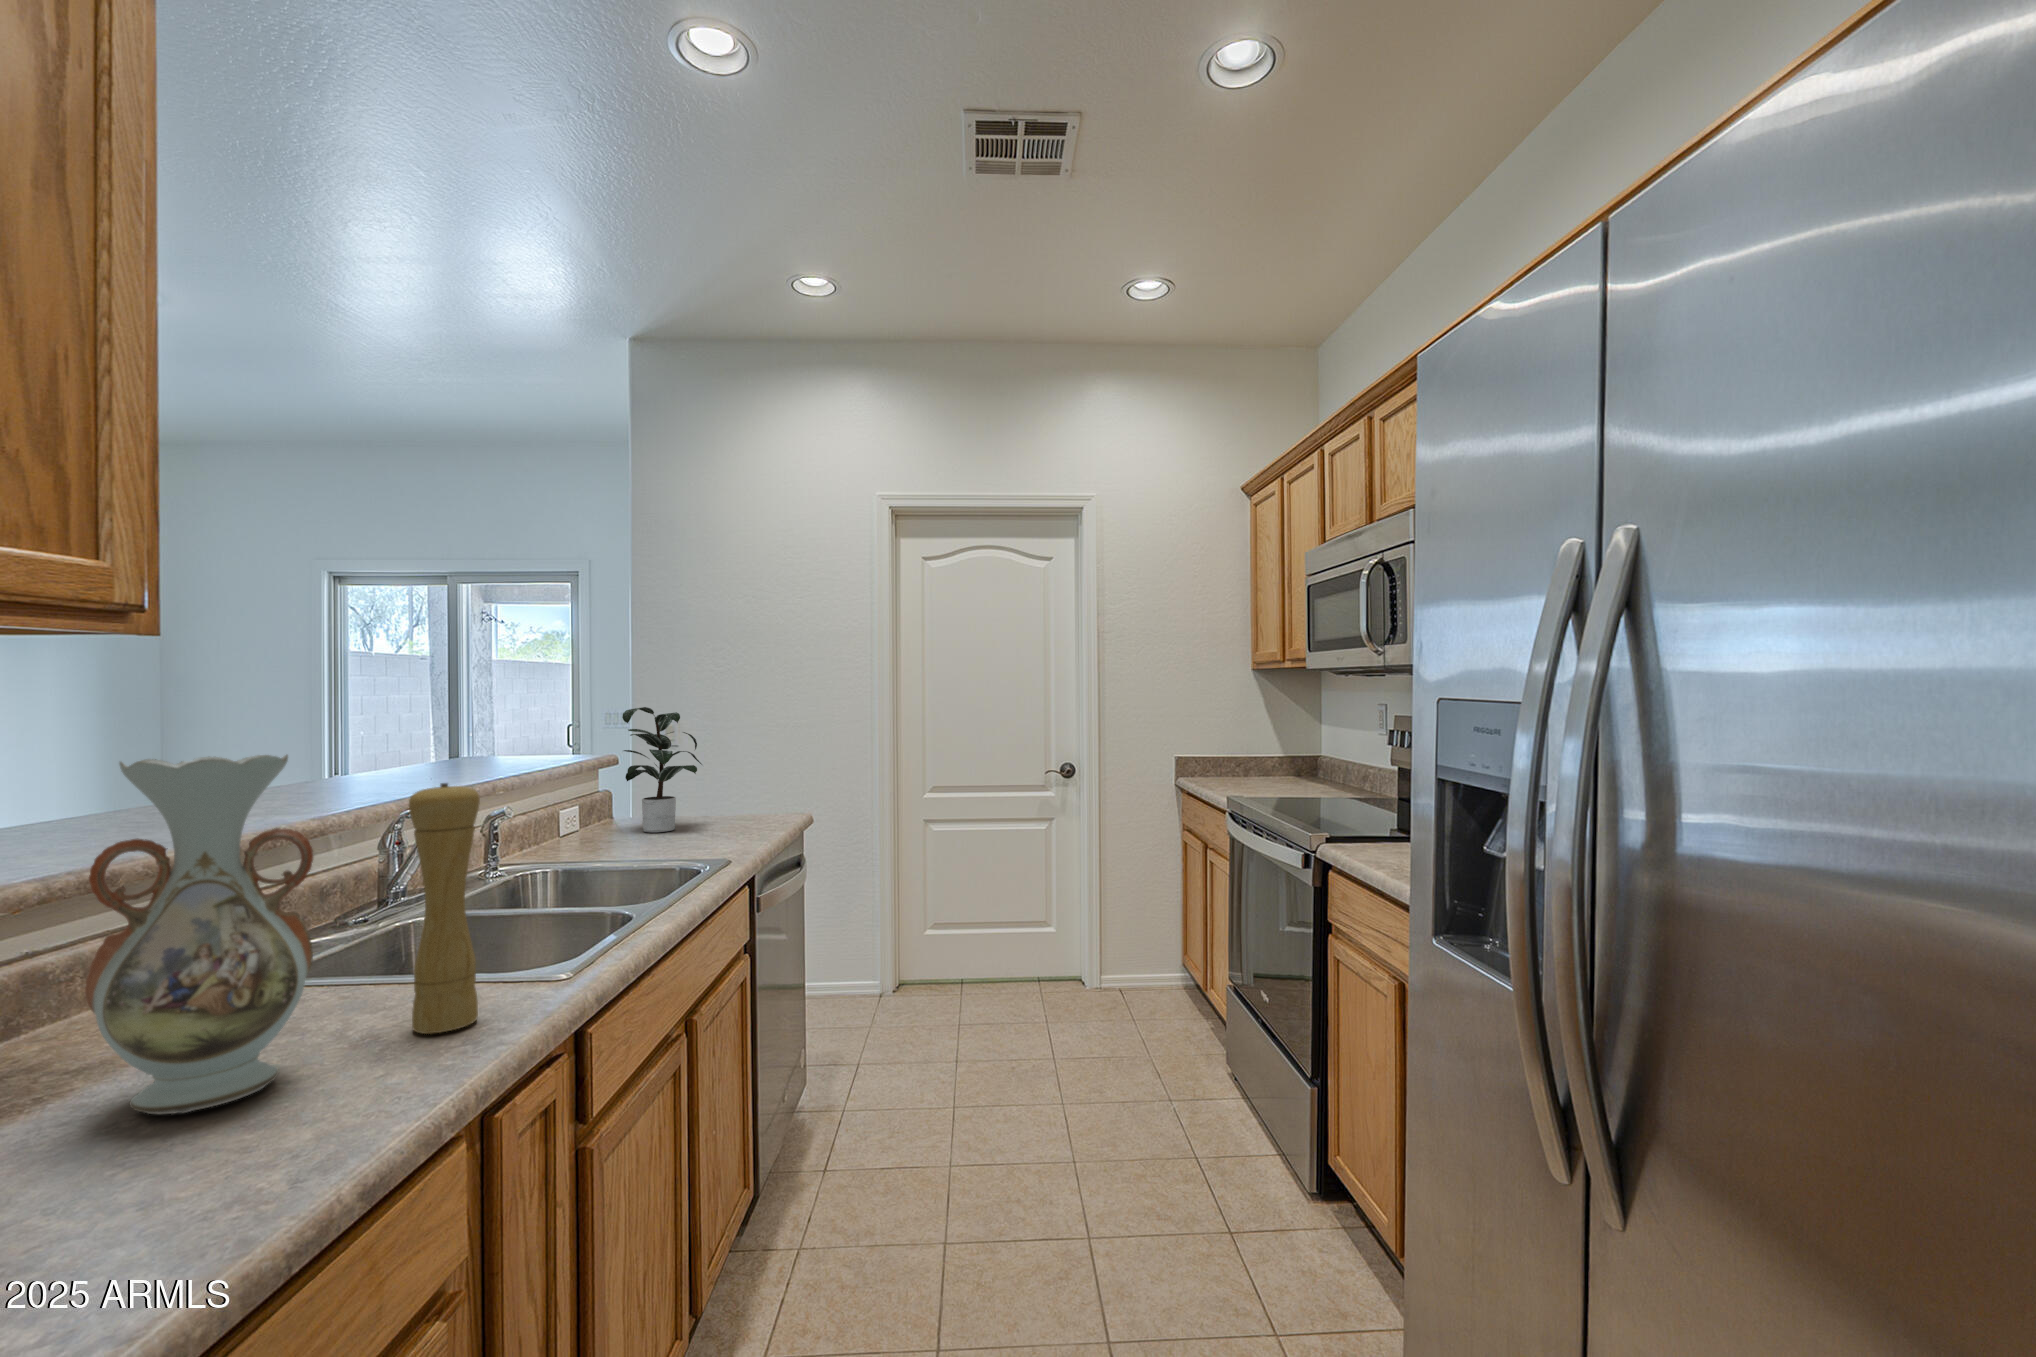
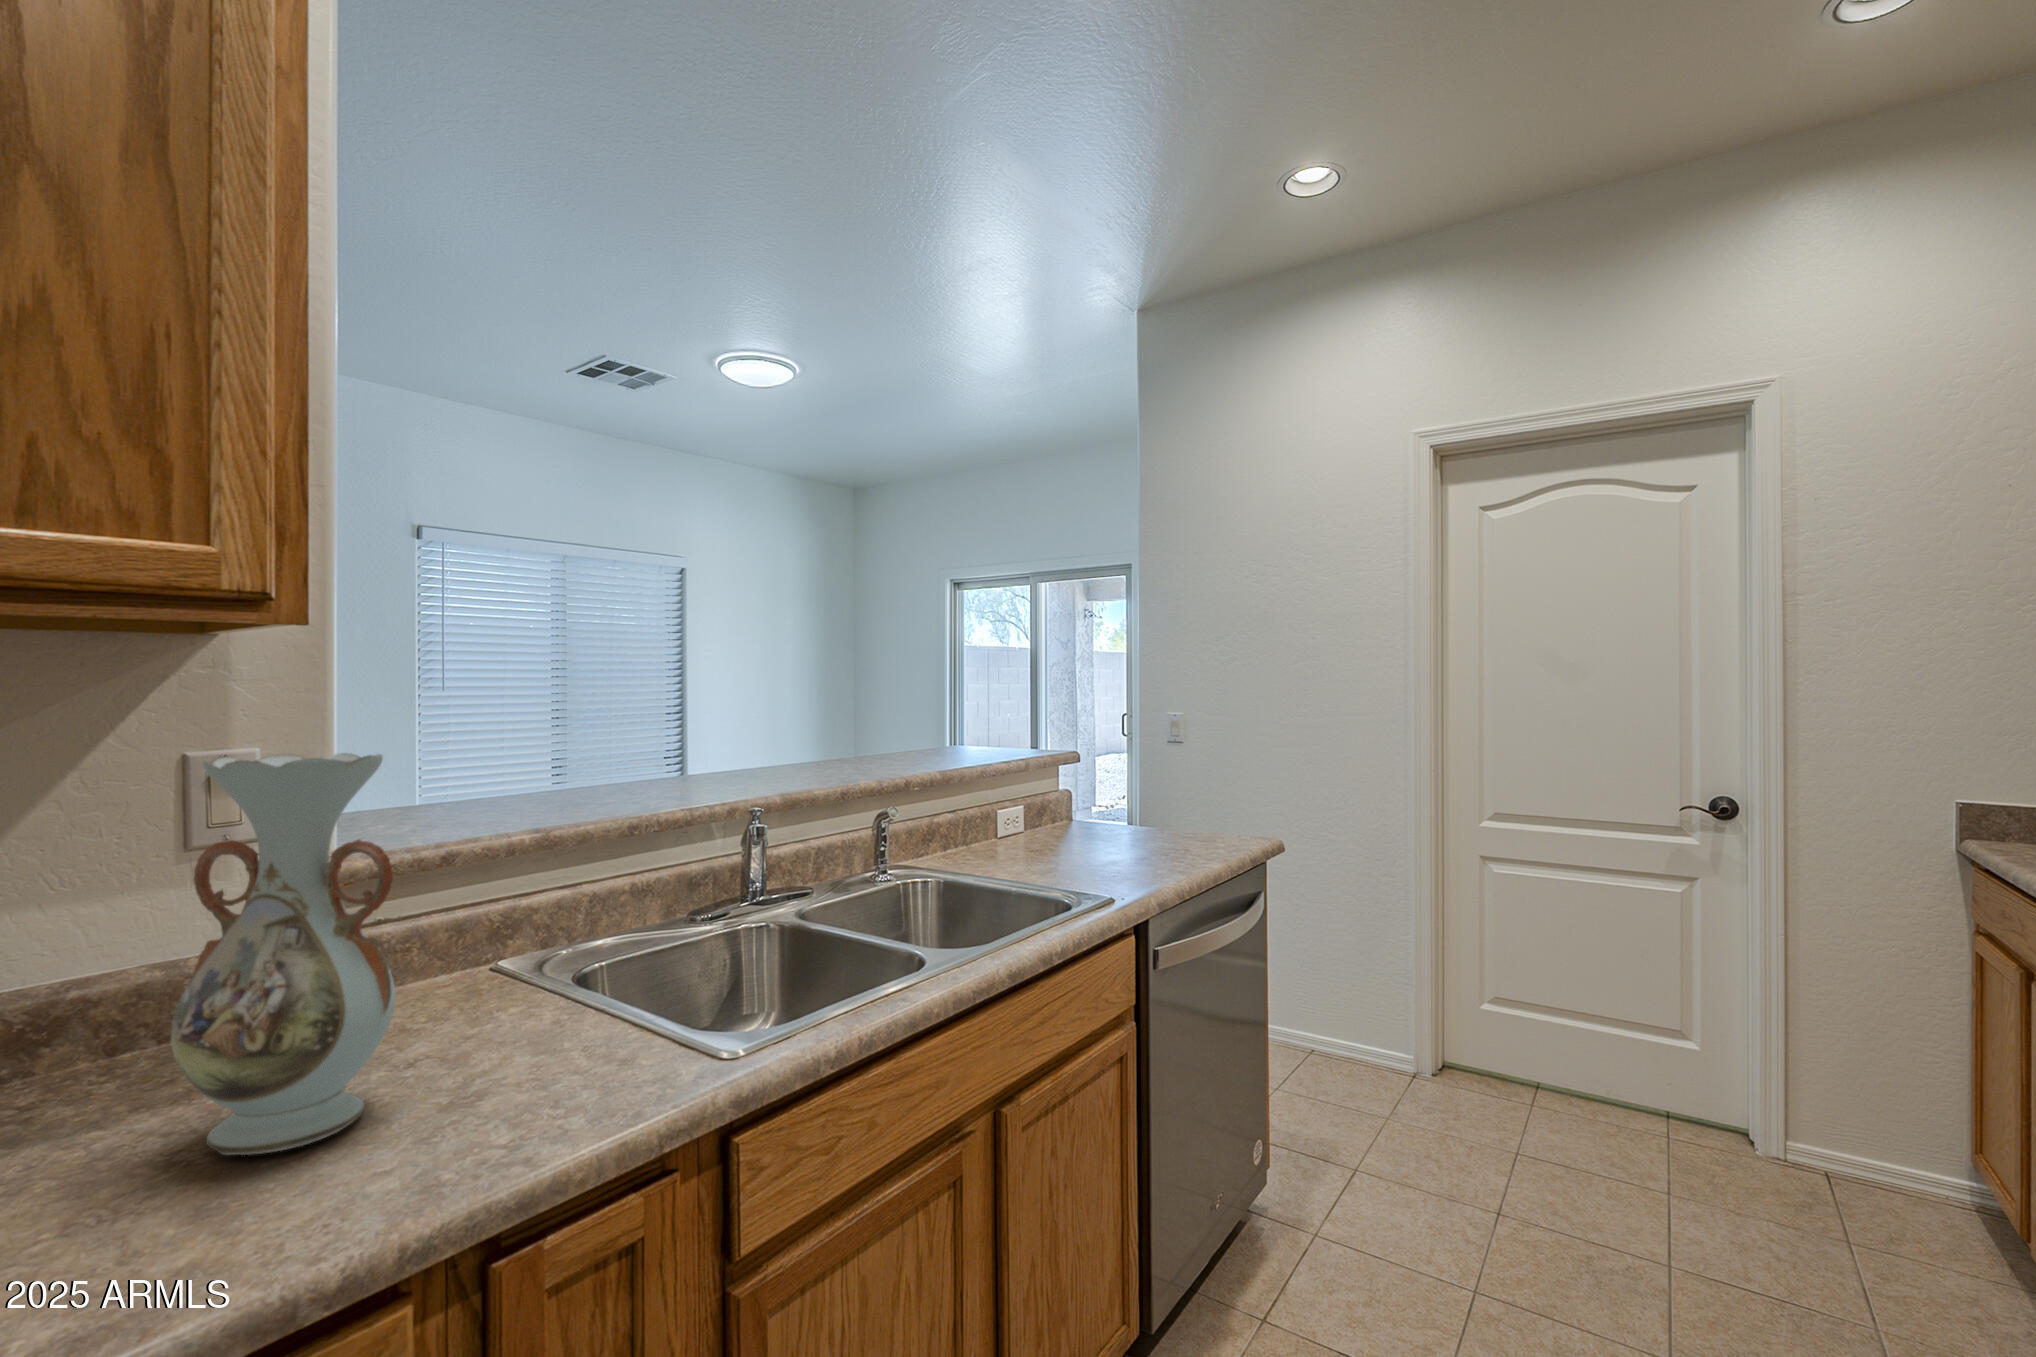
potted plant: present [622,707,701,832] -> none [1036,700,1157,845]
pepper mill: present [409,783,480,1034] -> none [520,796,604,1107]

